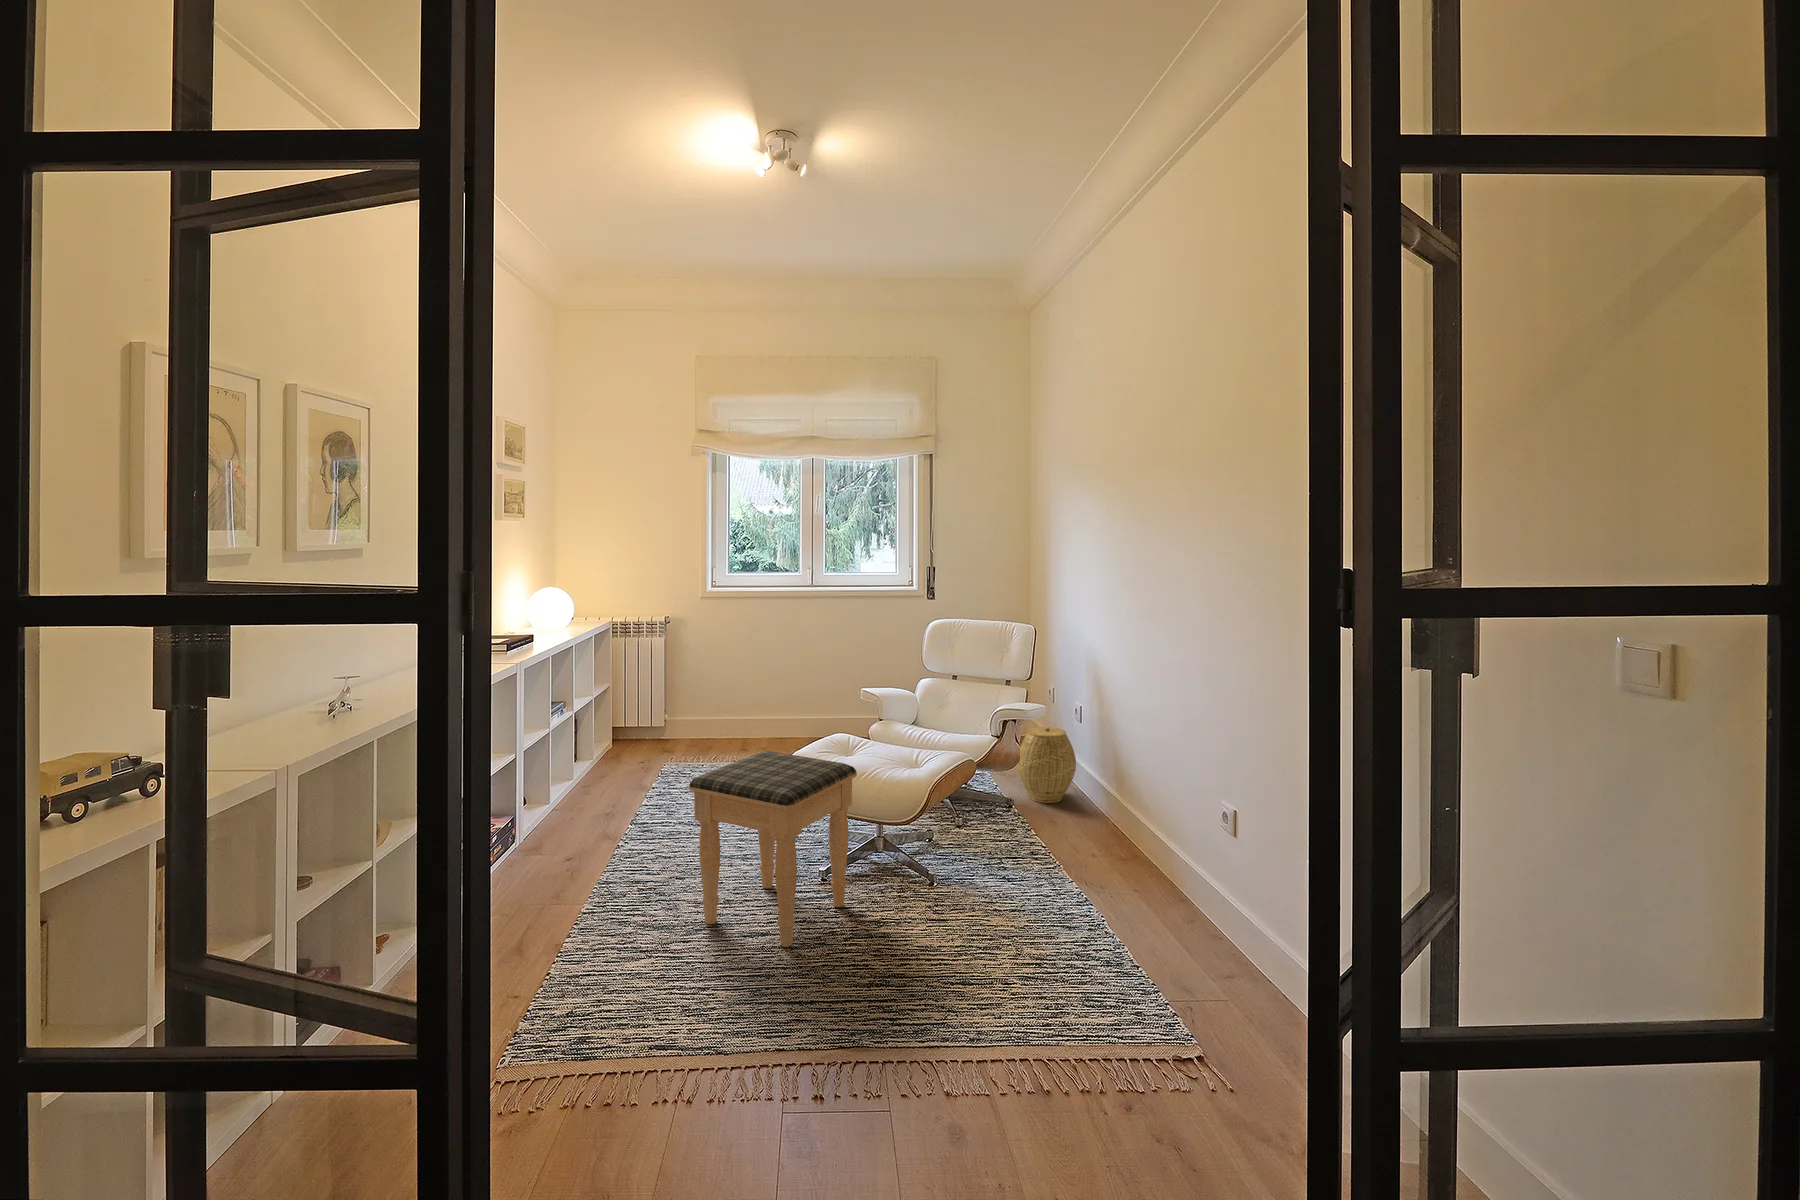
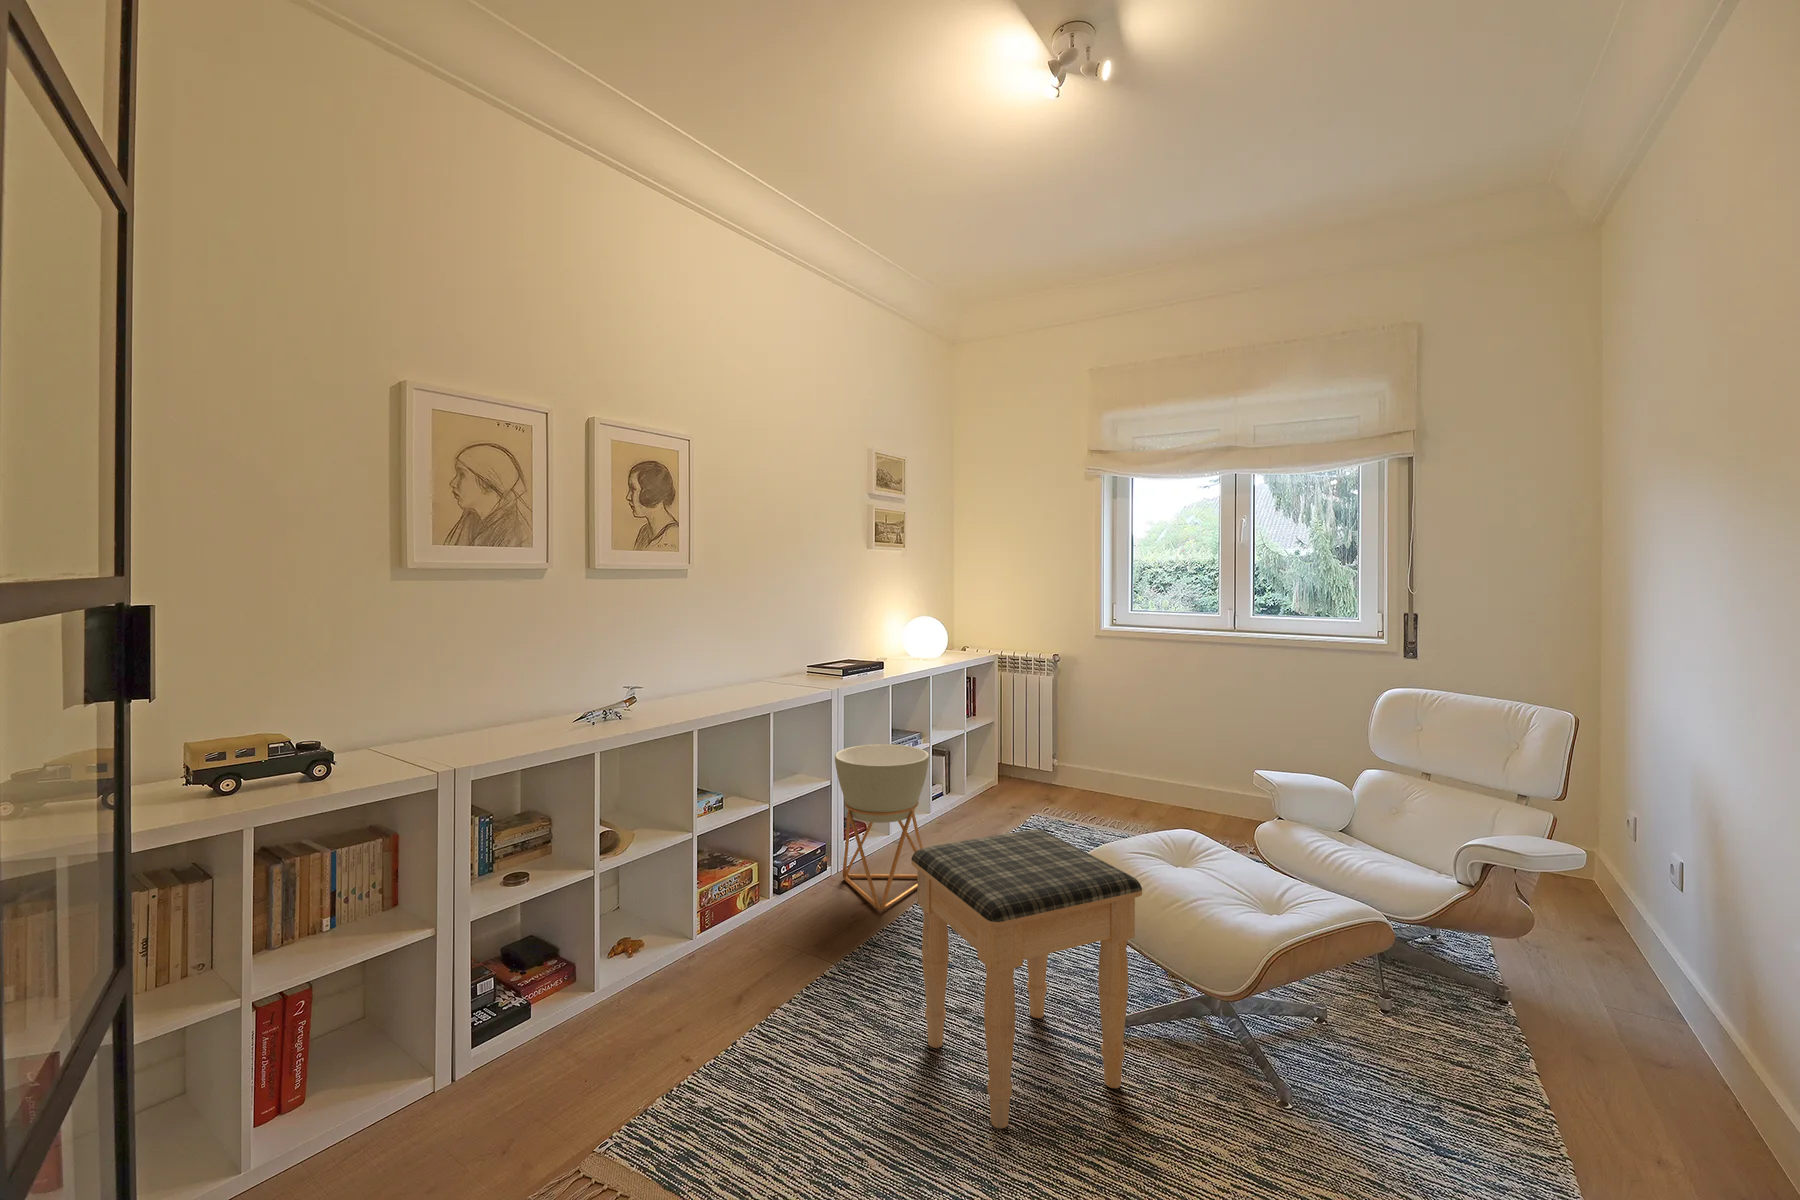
planter: none [526,712,620,858] -> present [835,744,929,910]
woven basket: present [1017,727,1076,803] -> none [1529,869,1667,1014]

